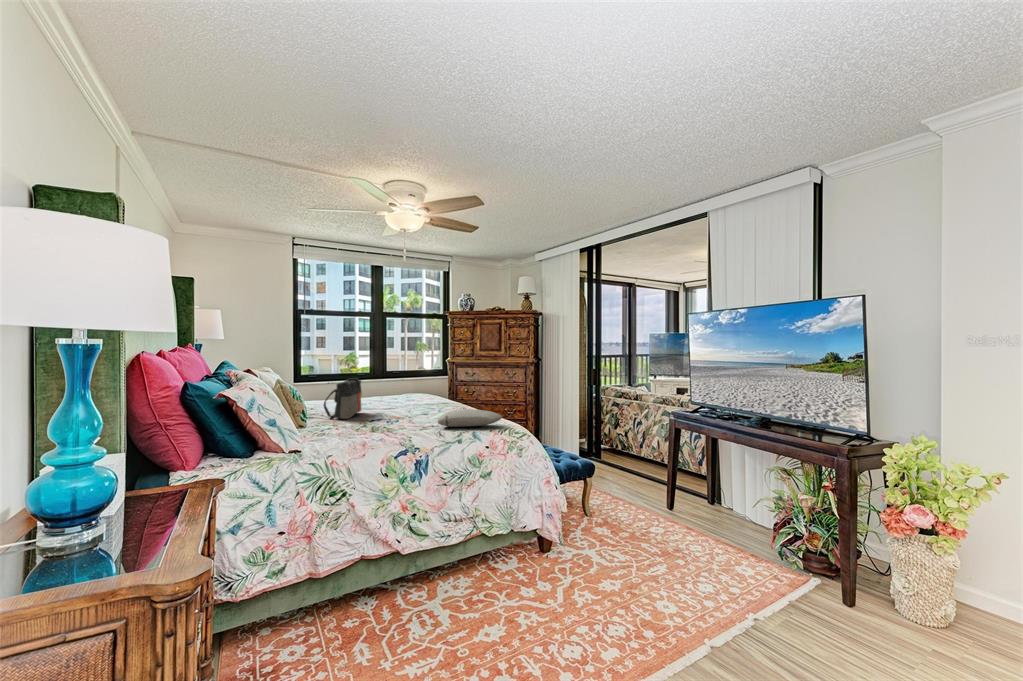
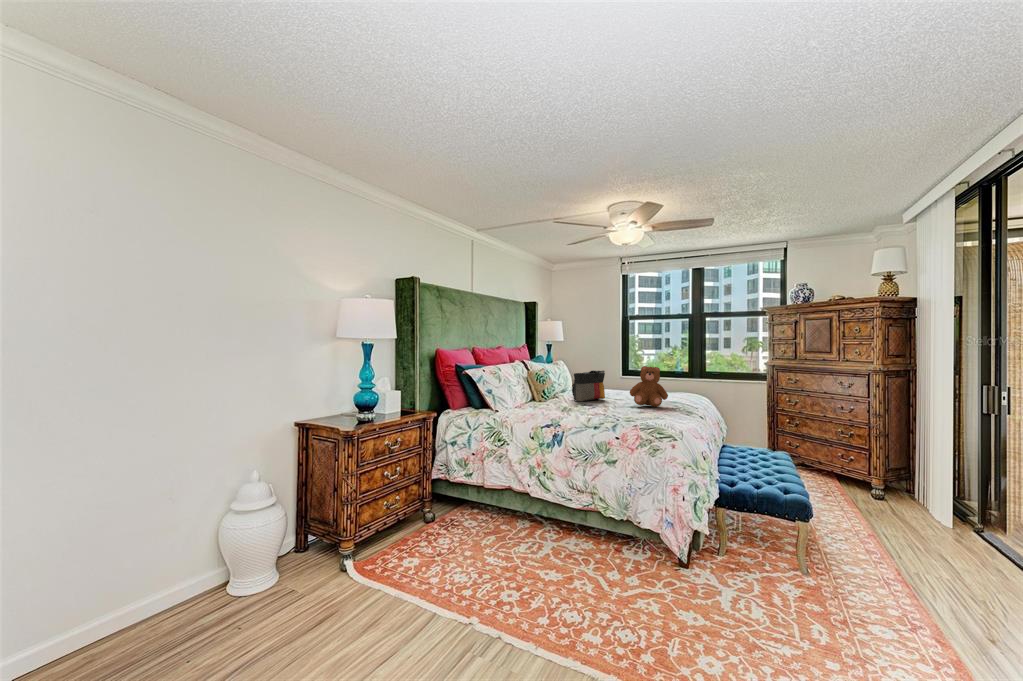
teddy bear: none [411,369,449,412] -> present [630,366,668,407]
pillow: present [438,409,502,427] -> none [594,402,644,418]

